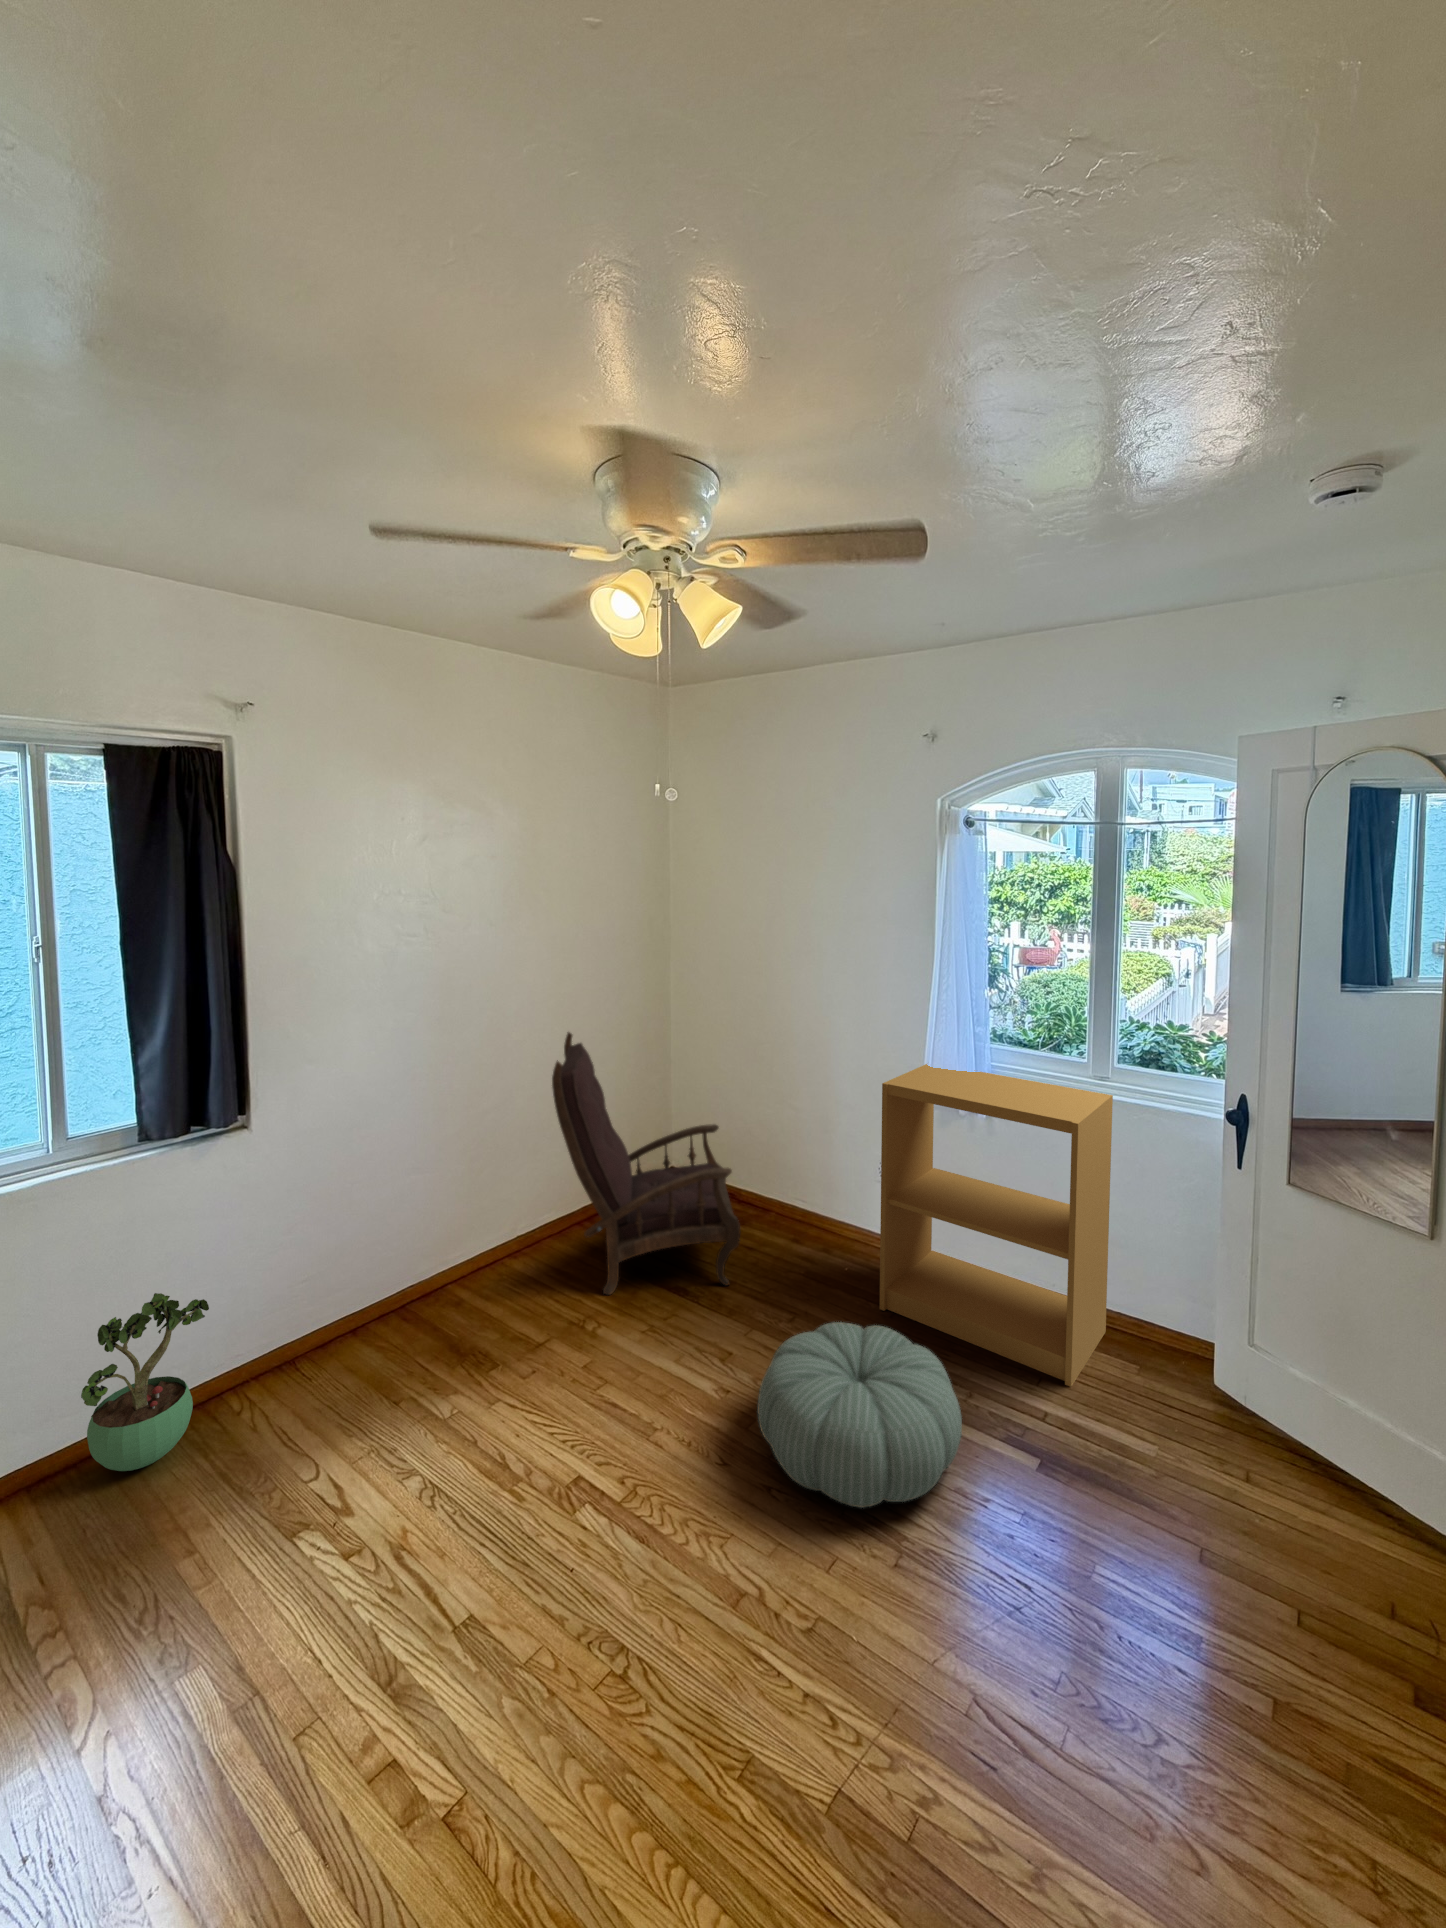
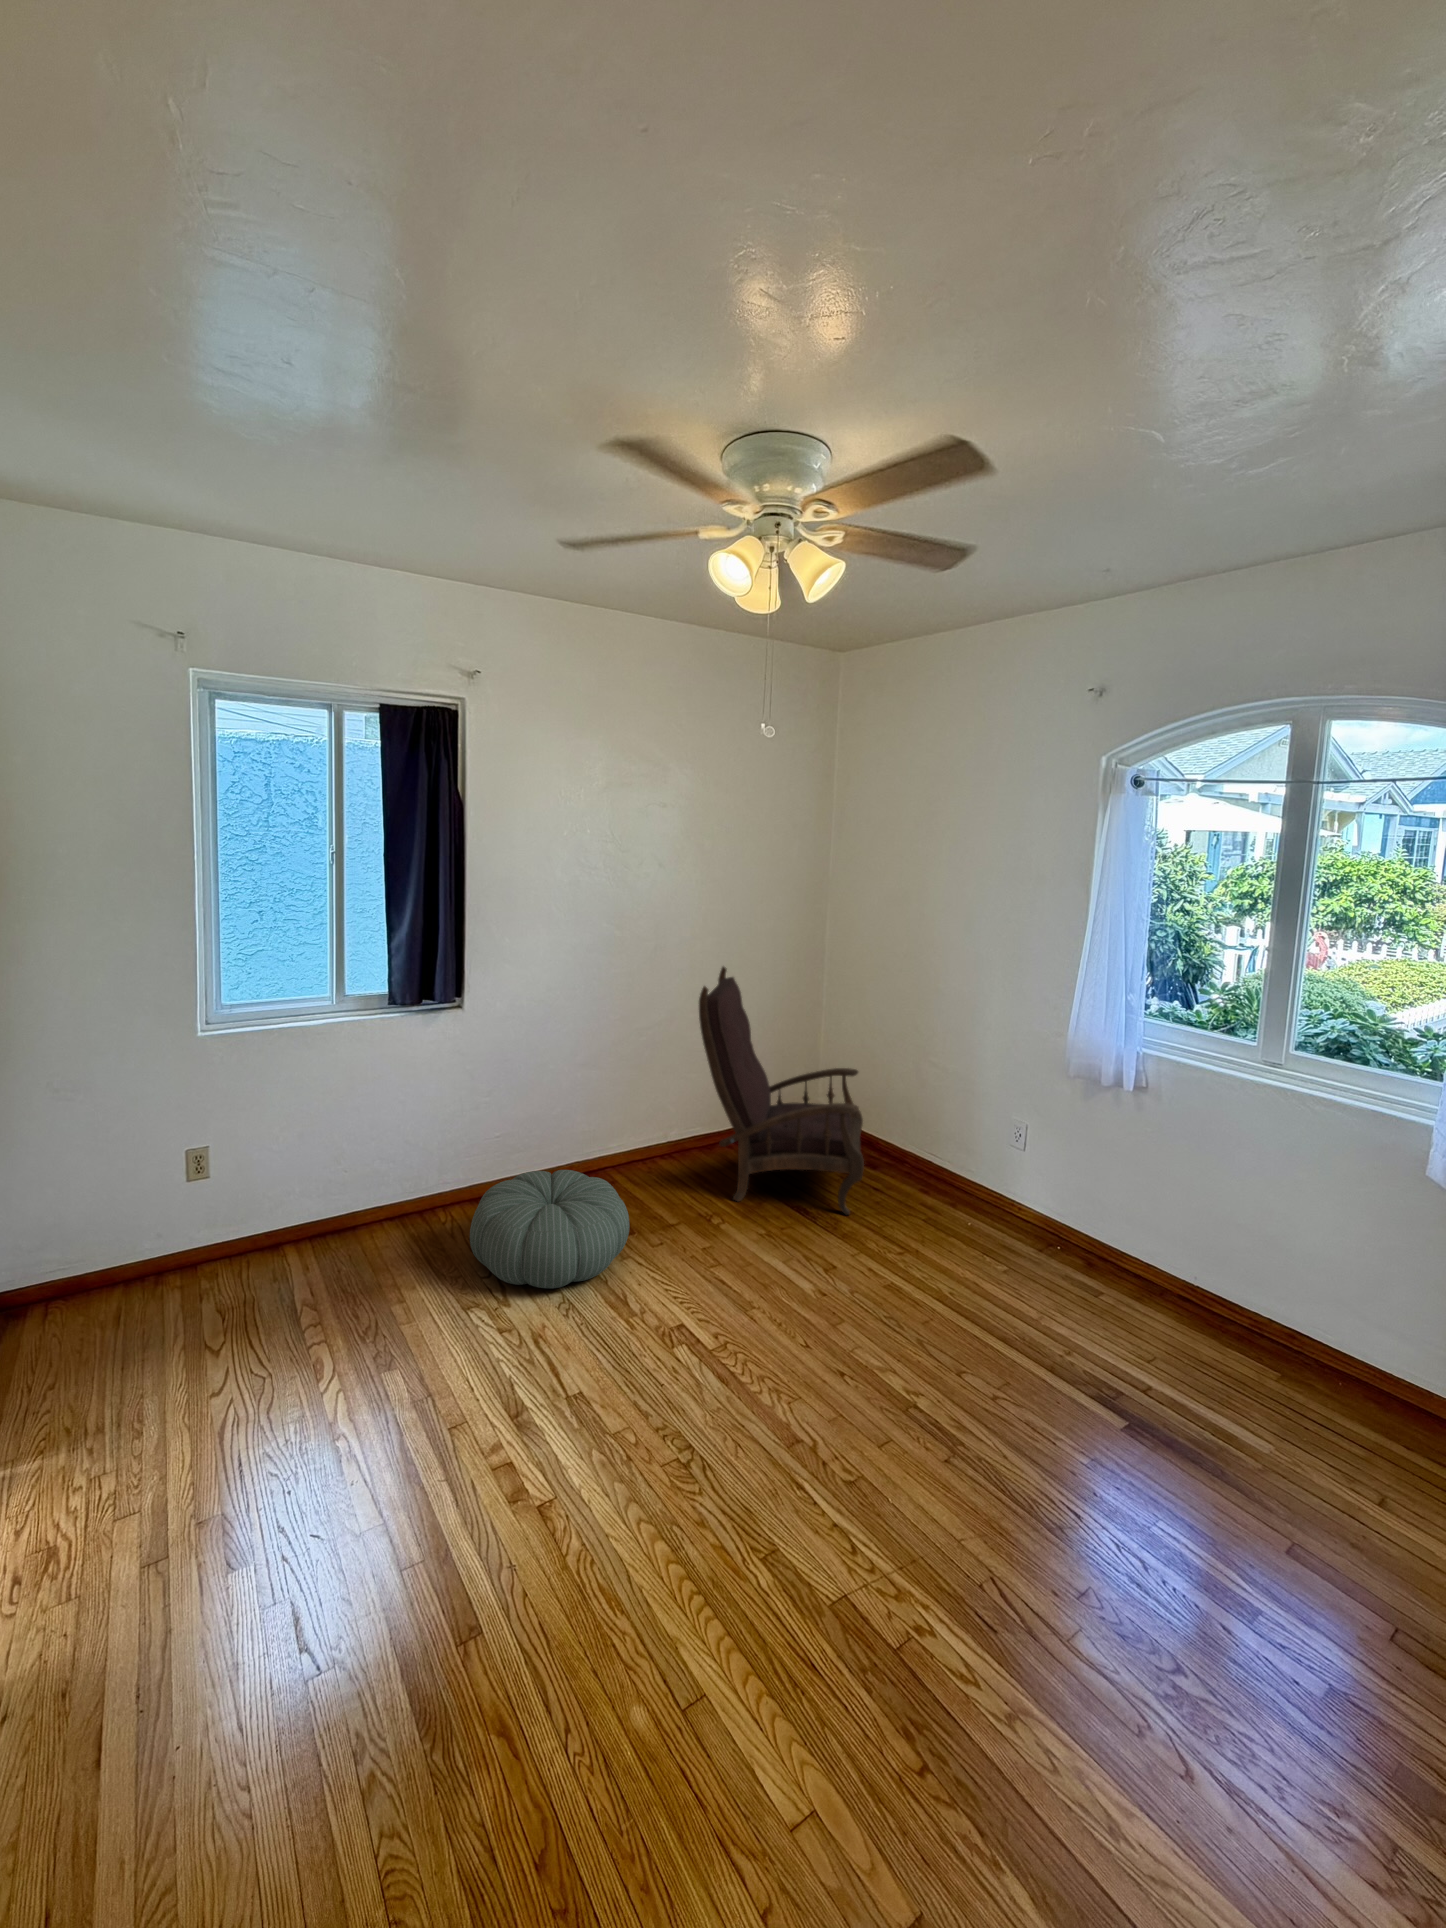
bookshelf: present [880,1064,1113,1387] -> none [996,1029,1282,1374]
potted plant: present [81,1293,209,1471] -> none [342,1117,426,1243]
pouf: present [757,1322,962,1508] -> present [470,1170,630,1288]

